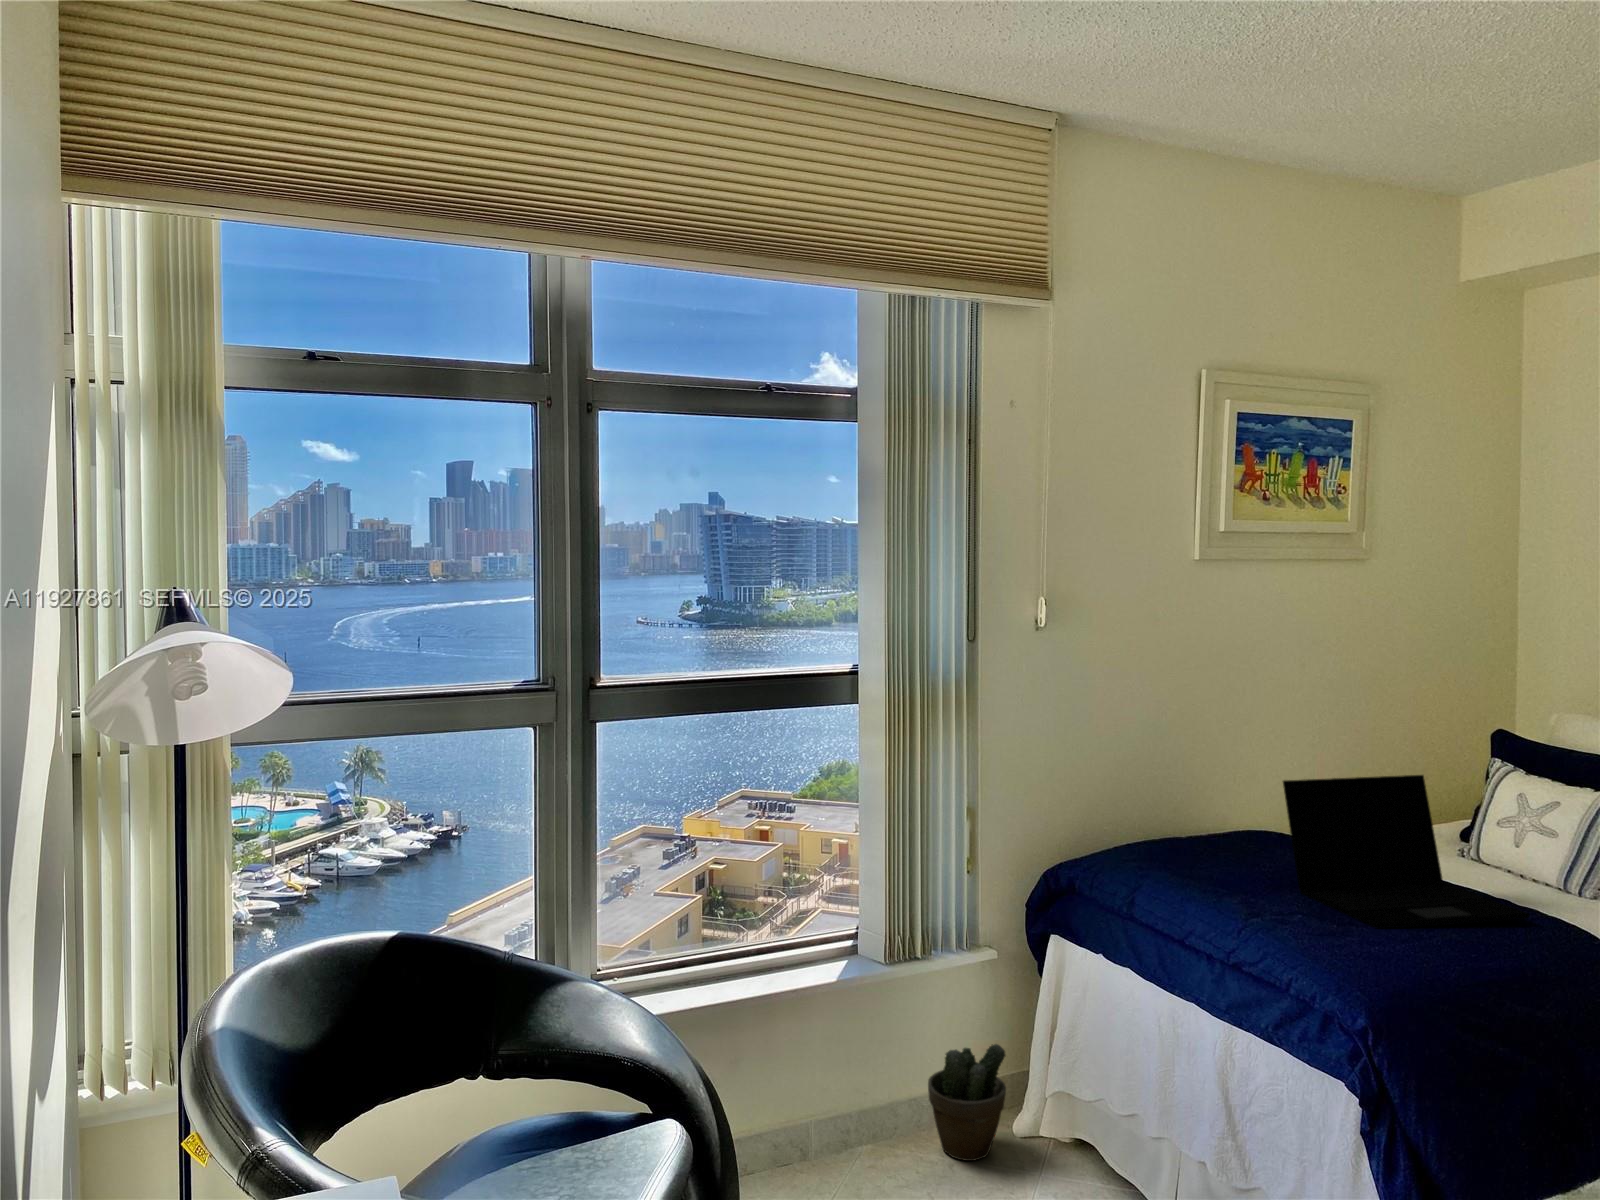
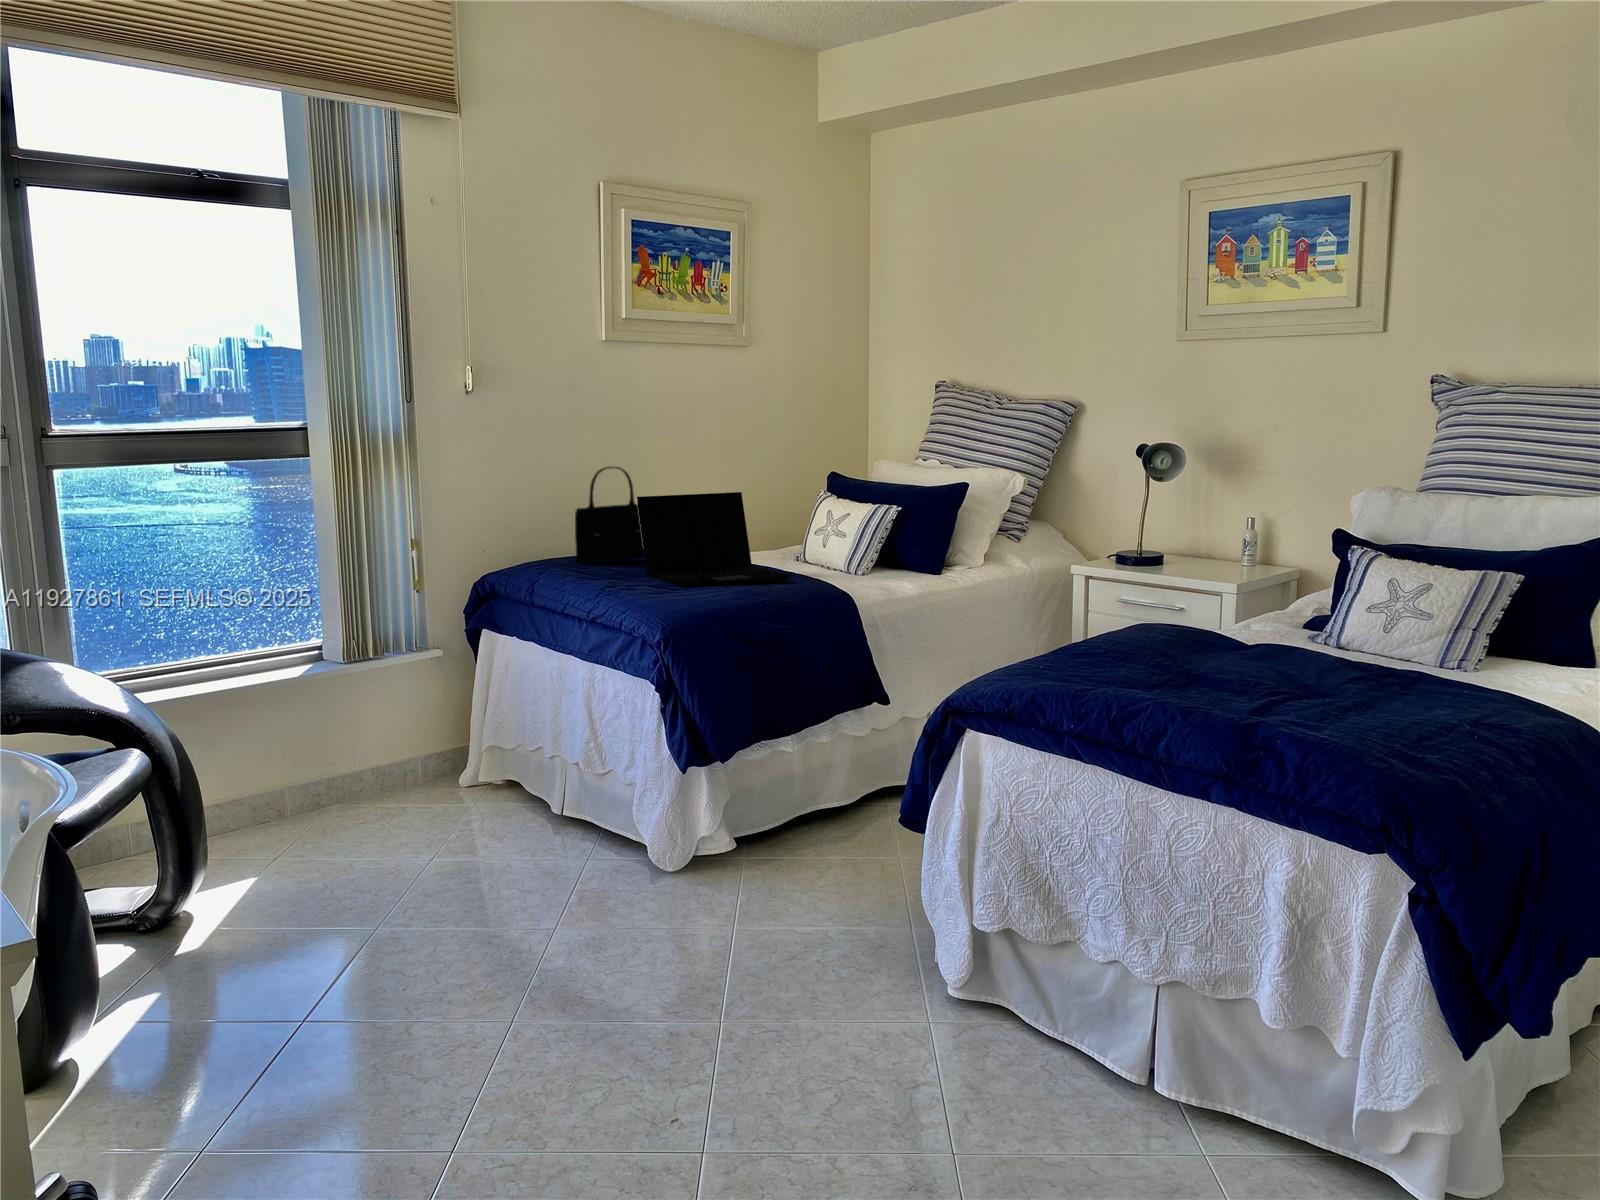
handbag: none [1179,728,1274,858] -> present [575,466,645,564]
potted plant: present [928,1044,1006,1161] -> none [384,716,447,804]

